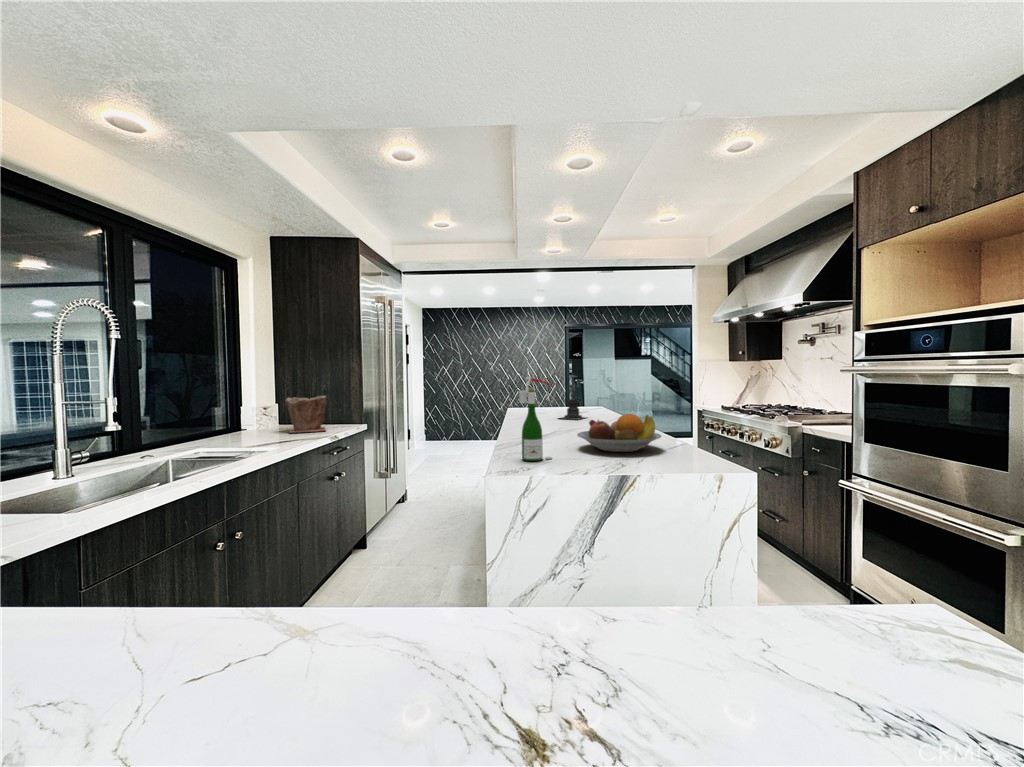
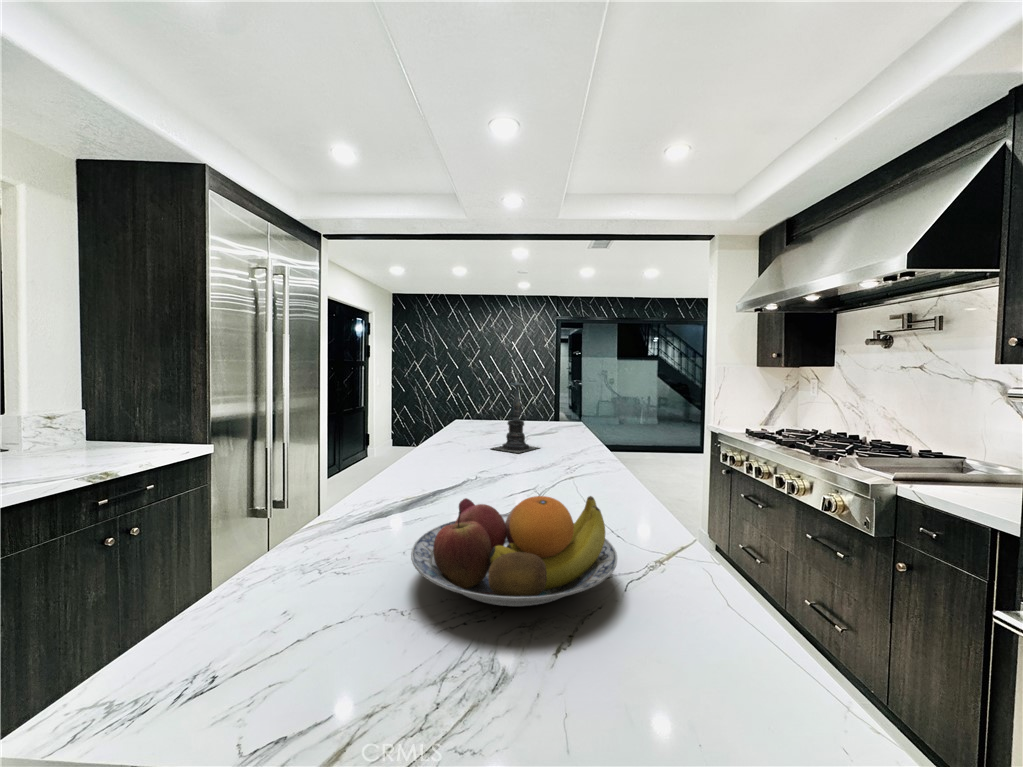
wine bottle: present [519,376,552,461] -> none [186,404,294,664]
plant pot: present [286,396,327,433] -> none [38,403,130,464]

